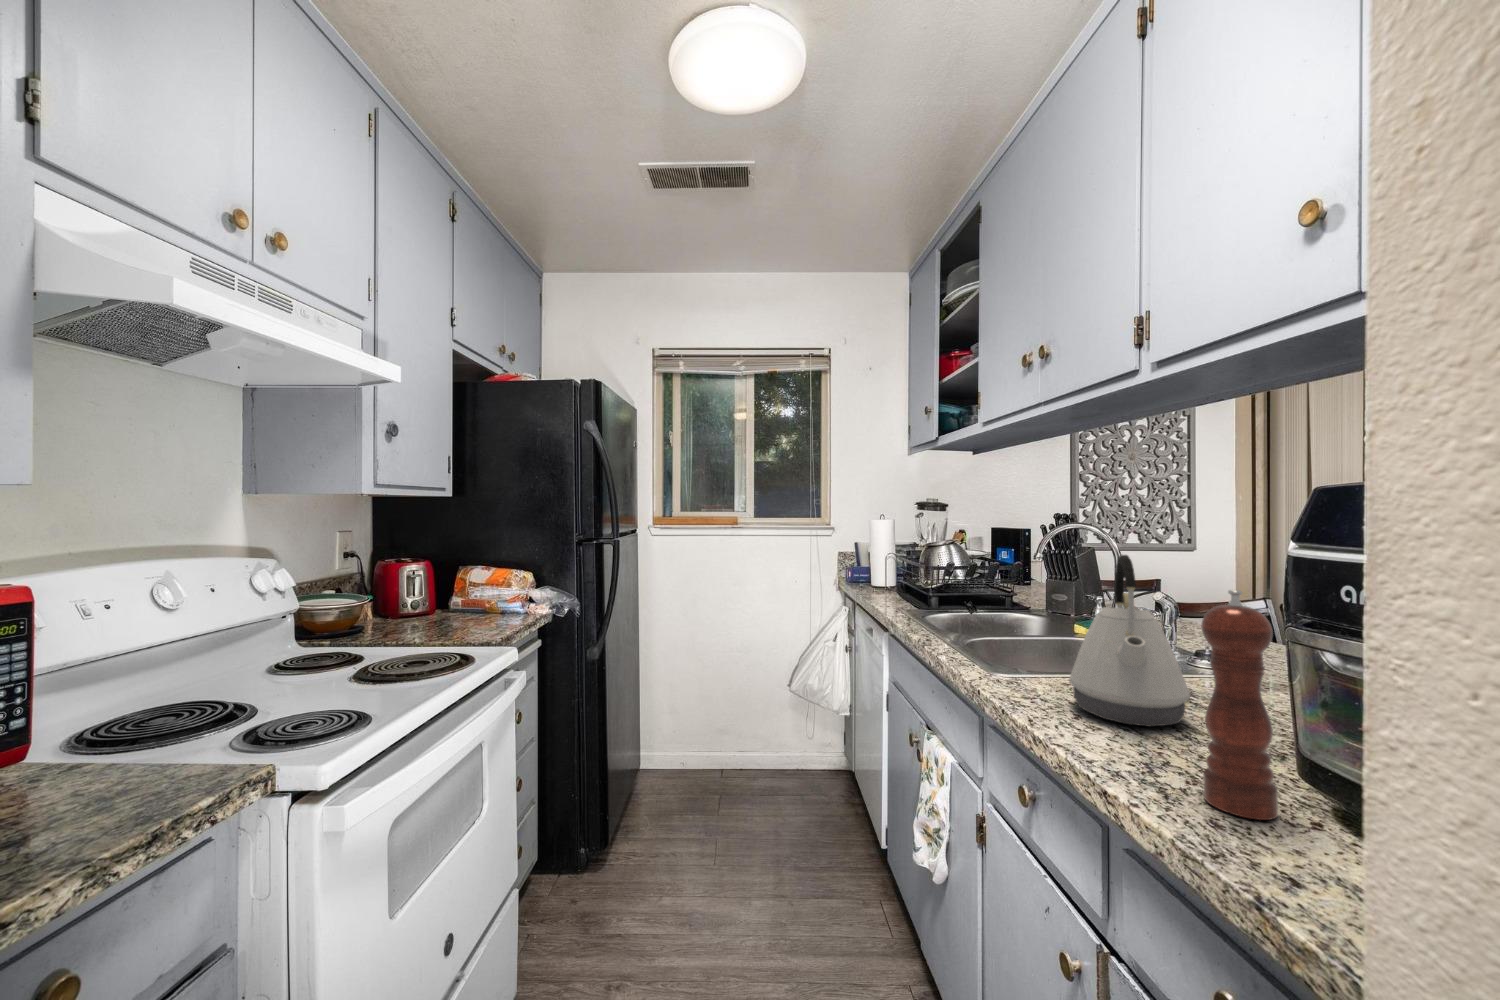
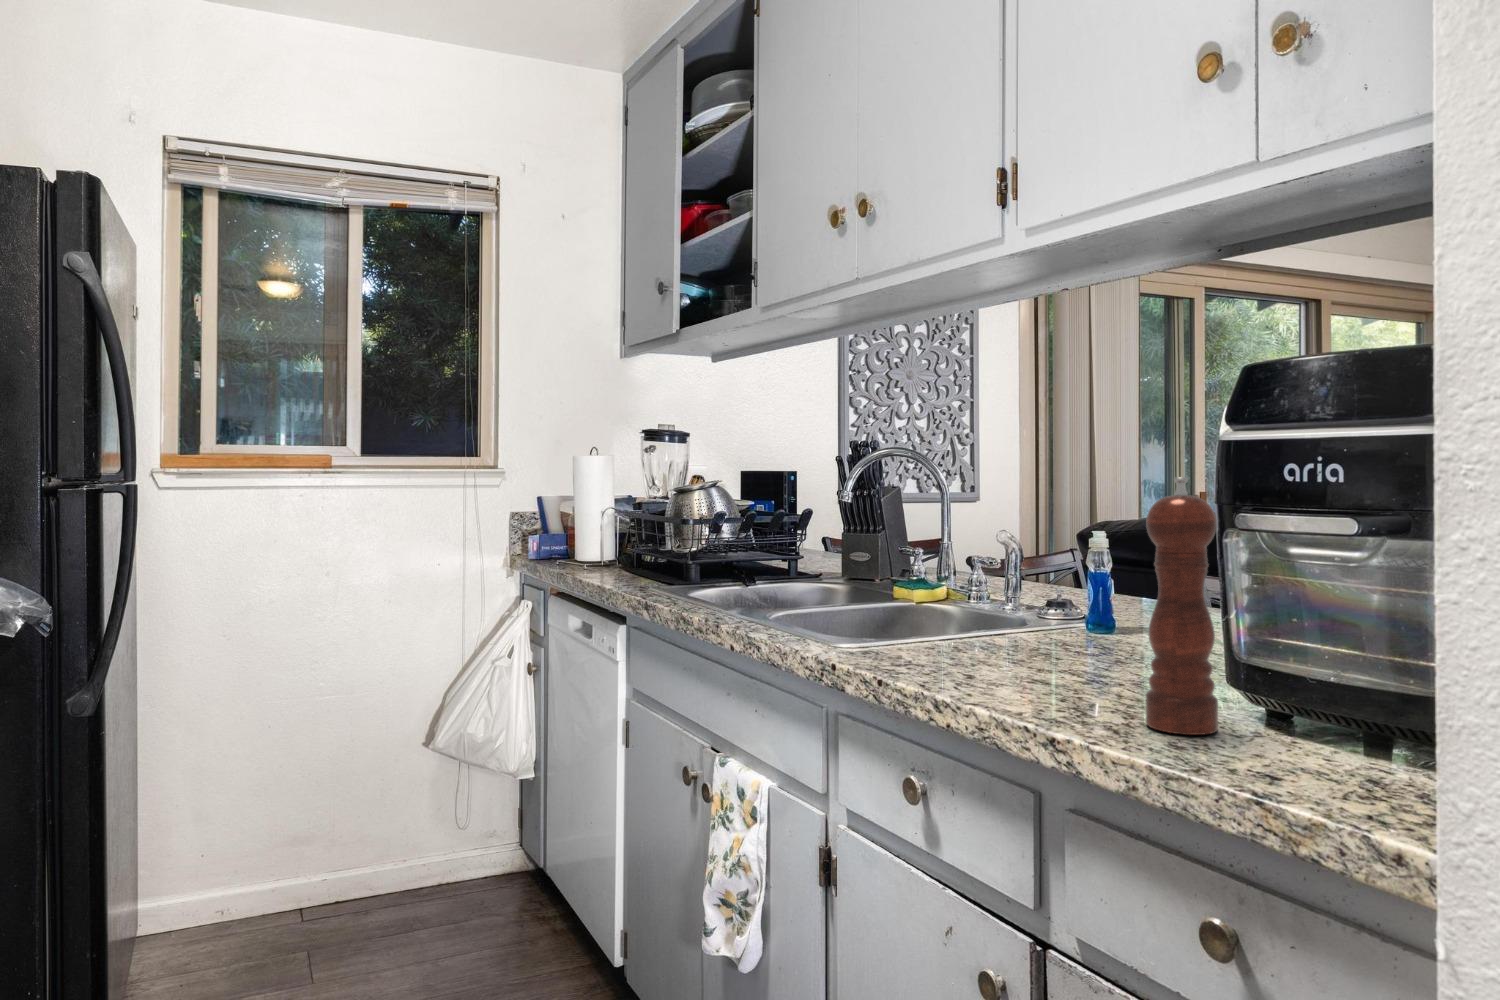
kettle: present [1070,555,1190,727] -> none [949,463,1082,675]

